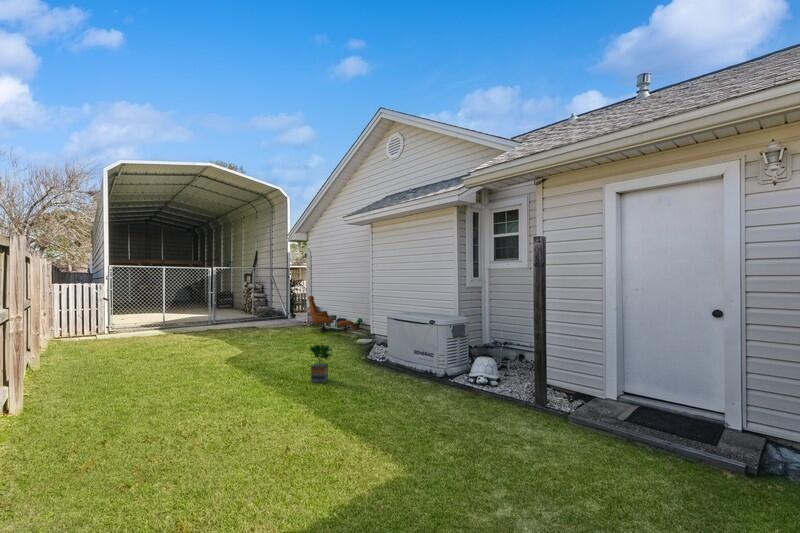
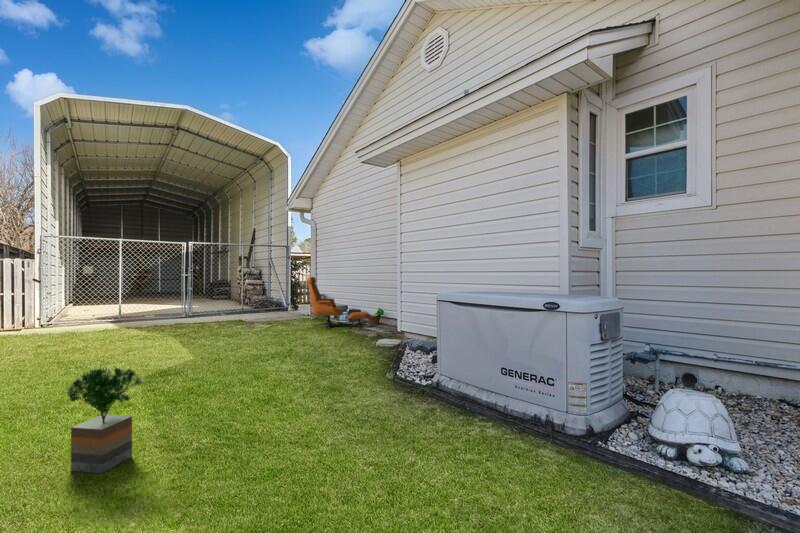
potted tree: present [310,345,332,383] -> present [67,368,144,473]

